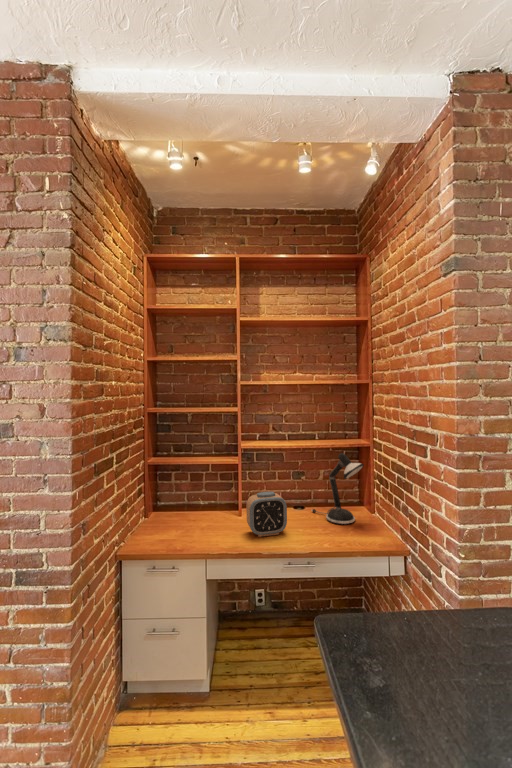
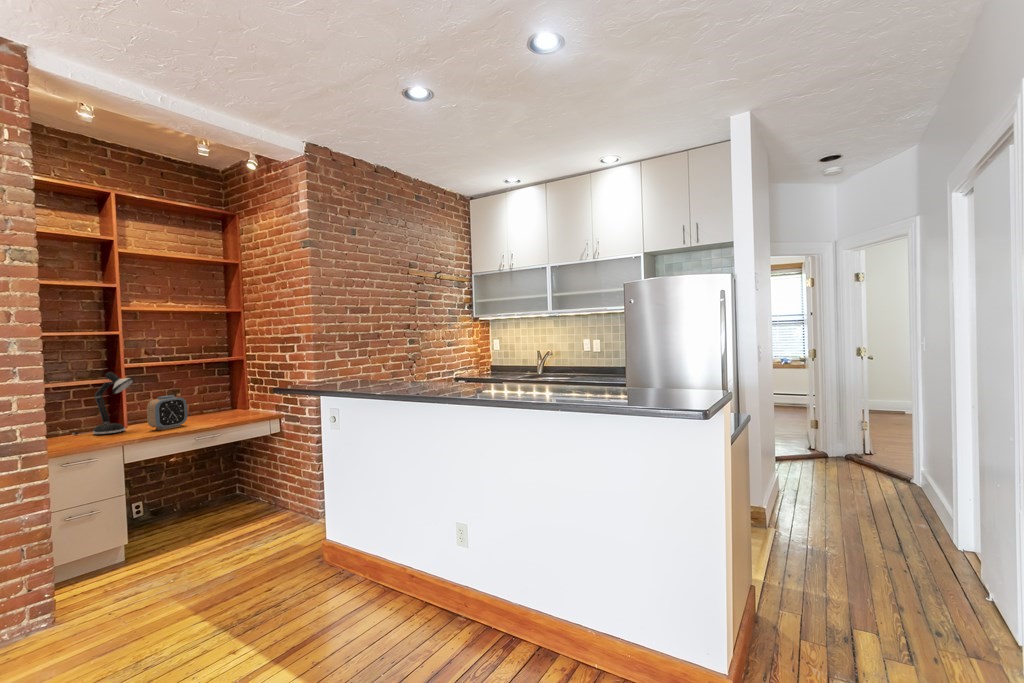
desk lamp: present [311,453,364,524] -> present [73,372,134,435]

